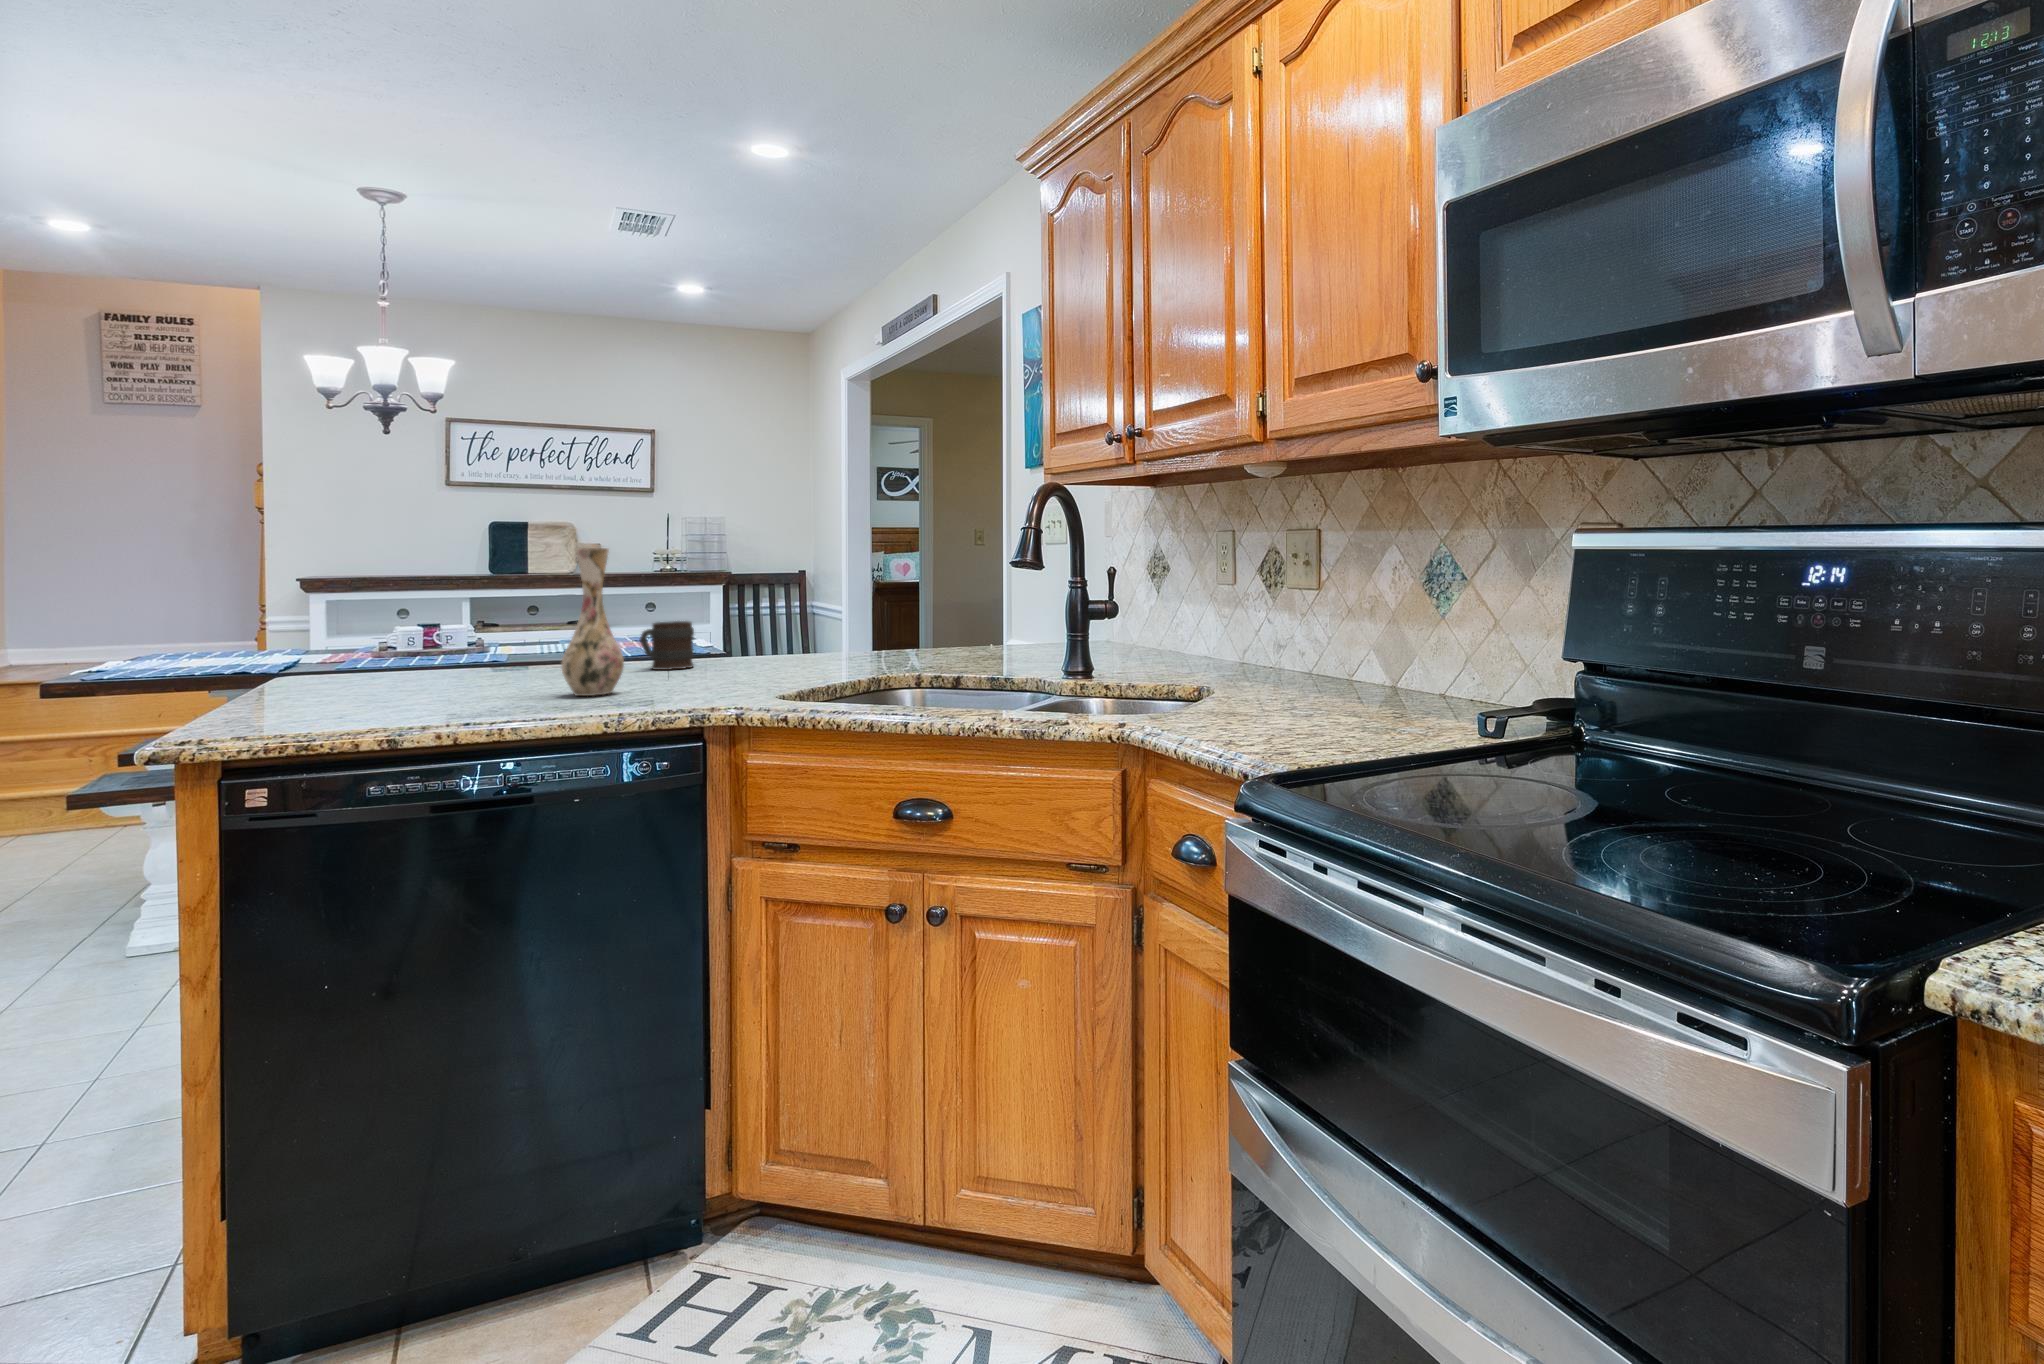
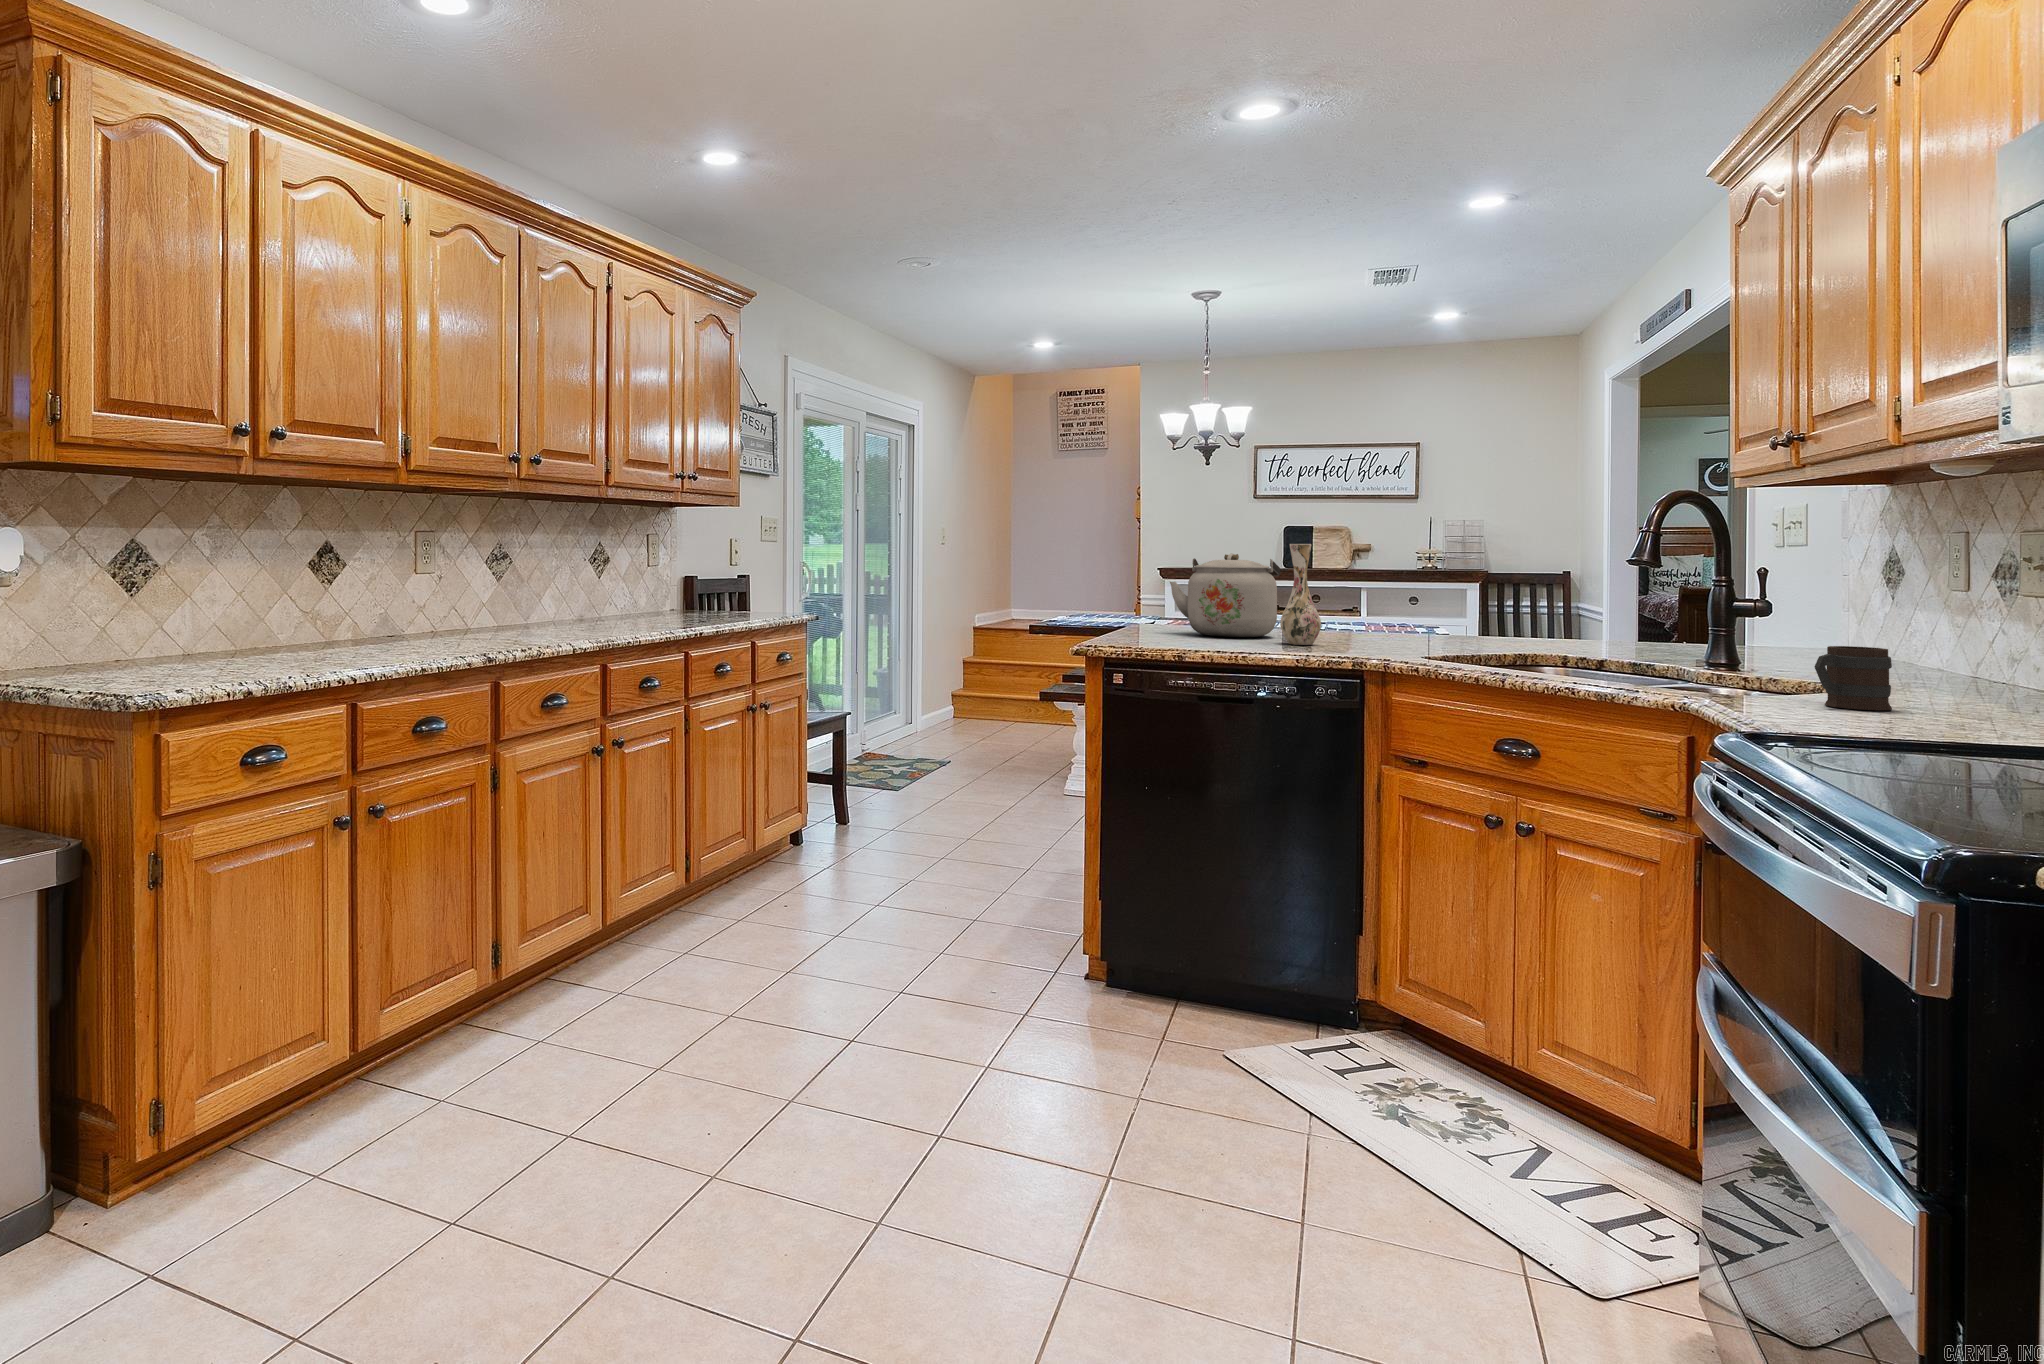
kettle: none [357,563,548,693] -> present [1170,553,1280,637]
mug: present [640,621,694,670] -> present [1814,646,1892,710]

